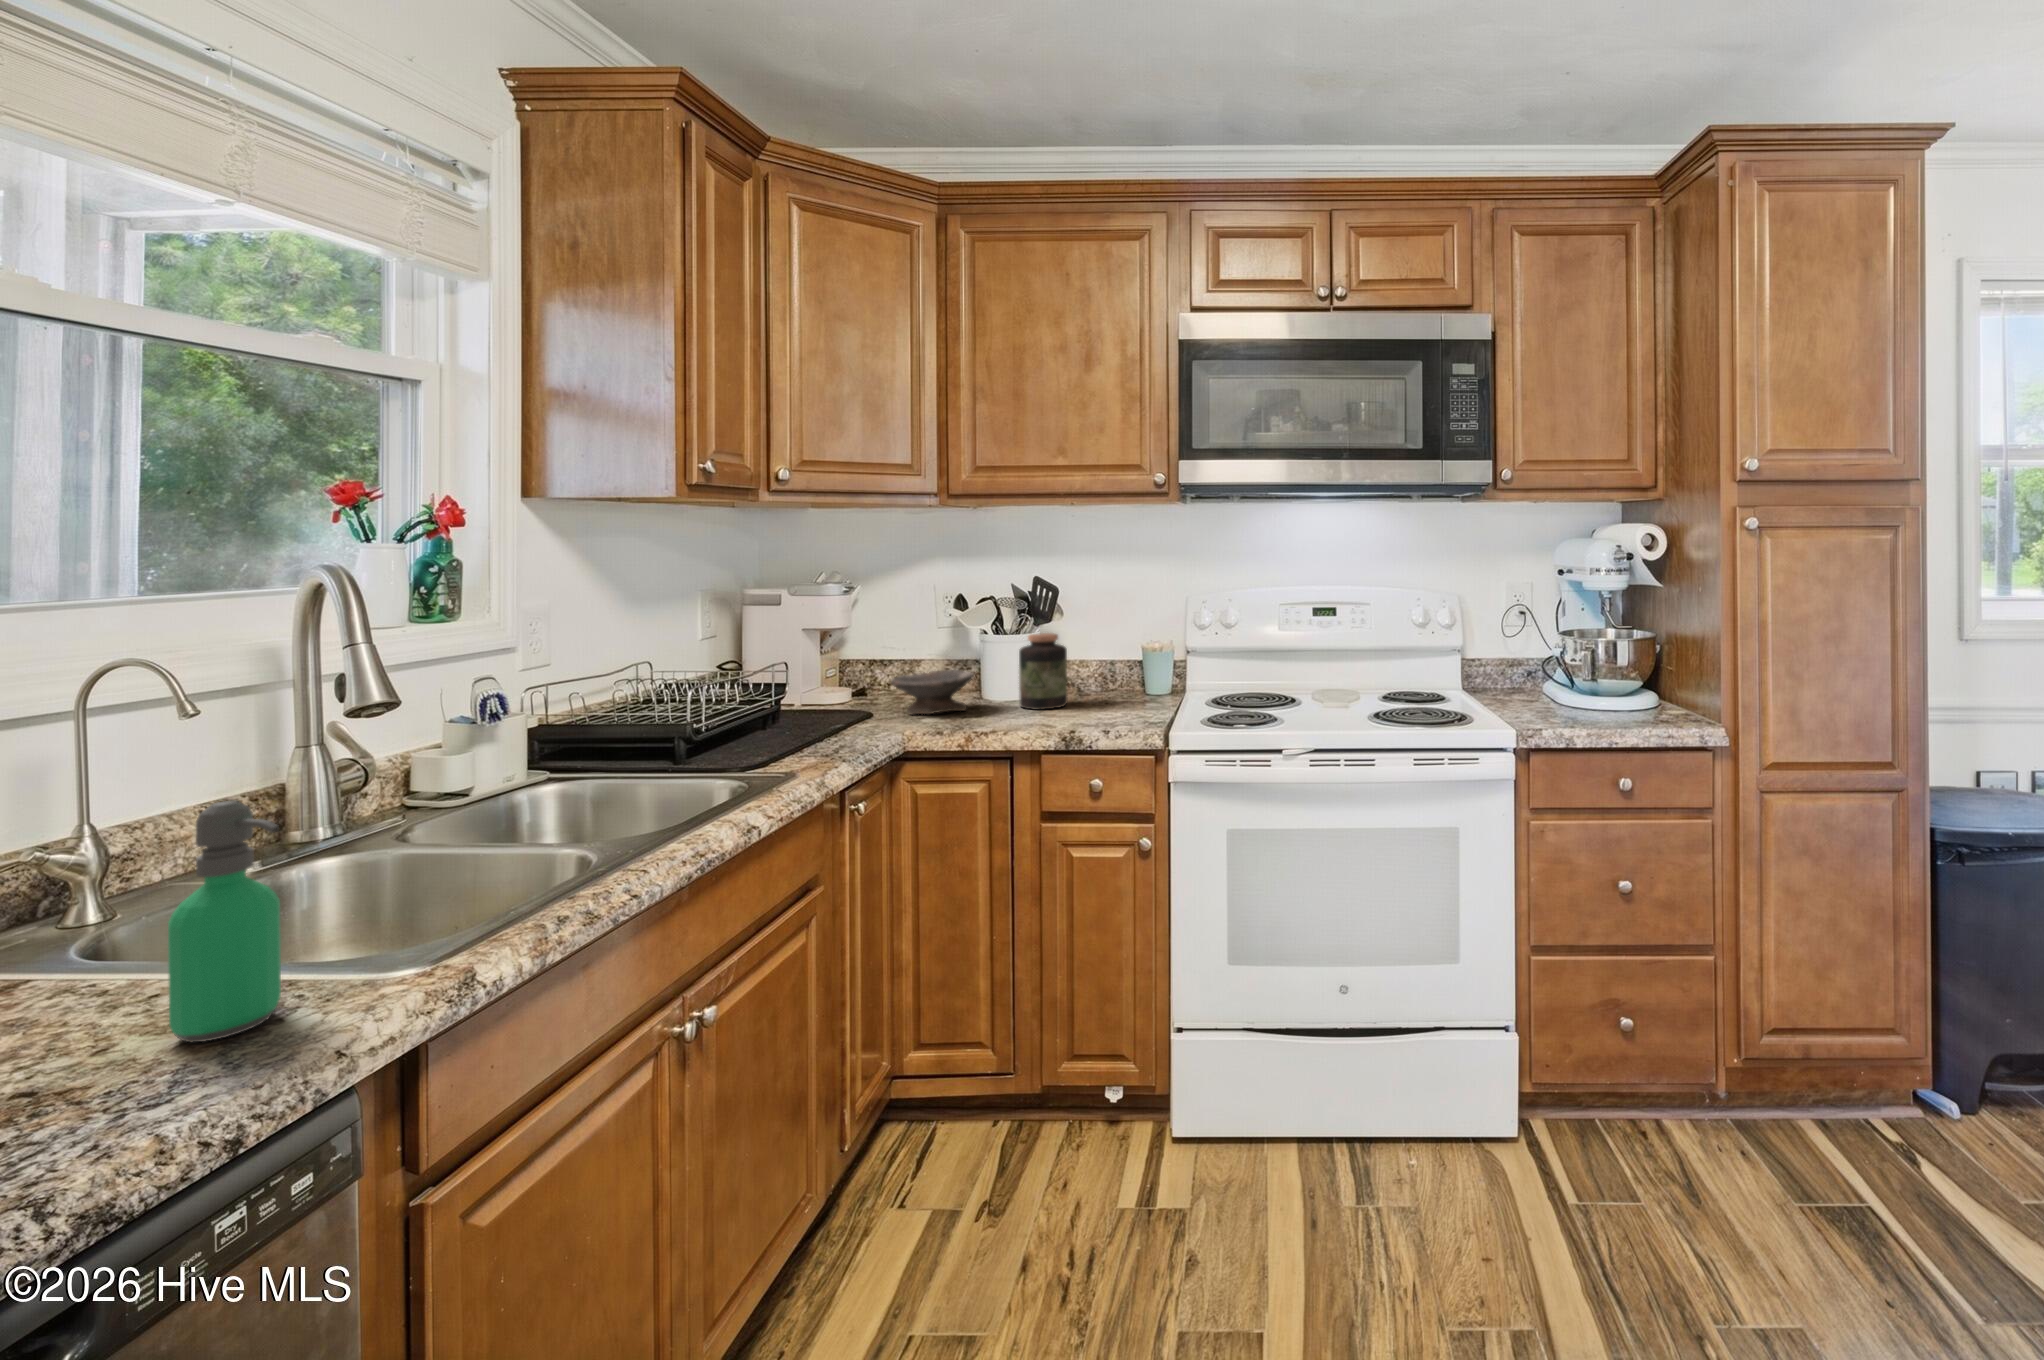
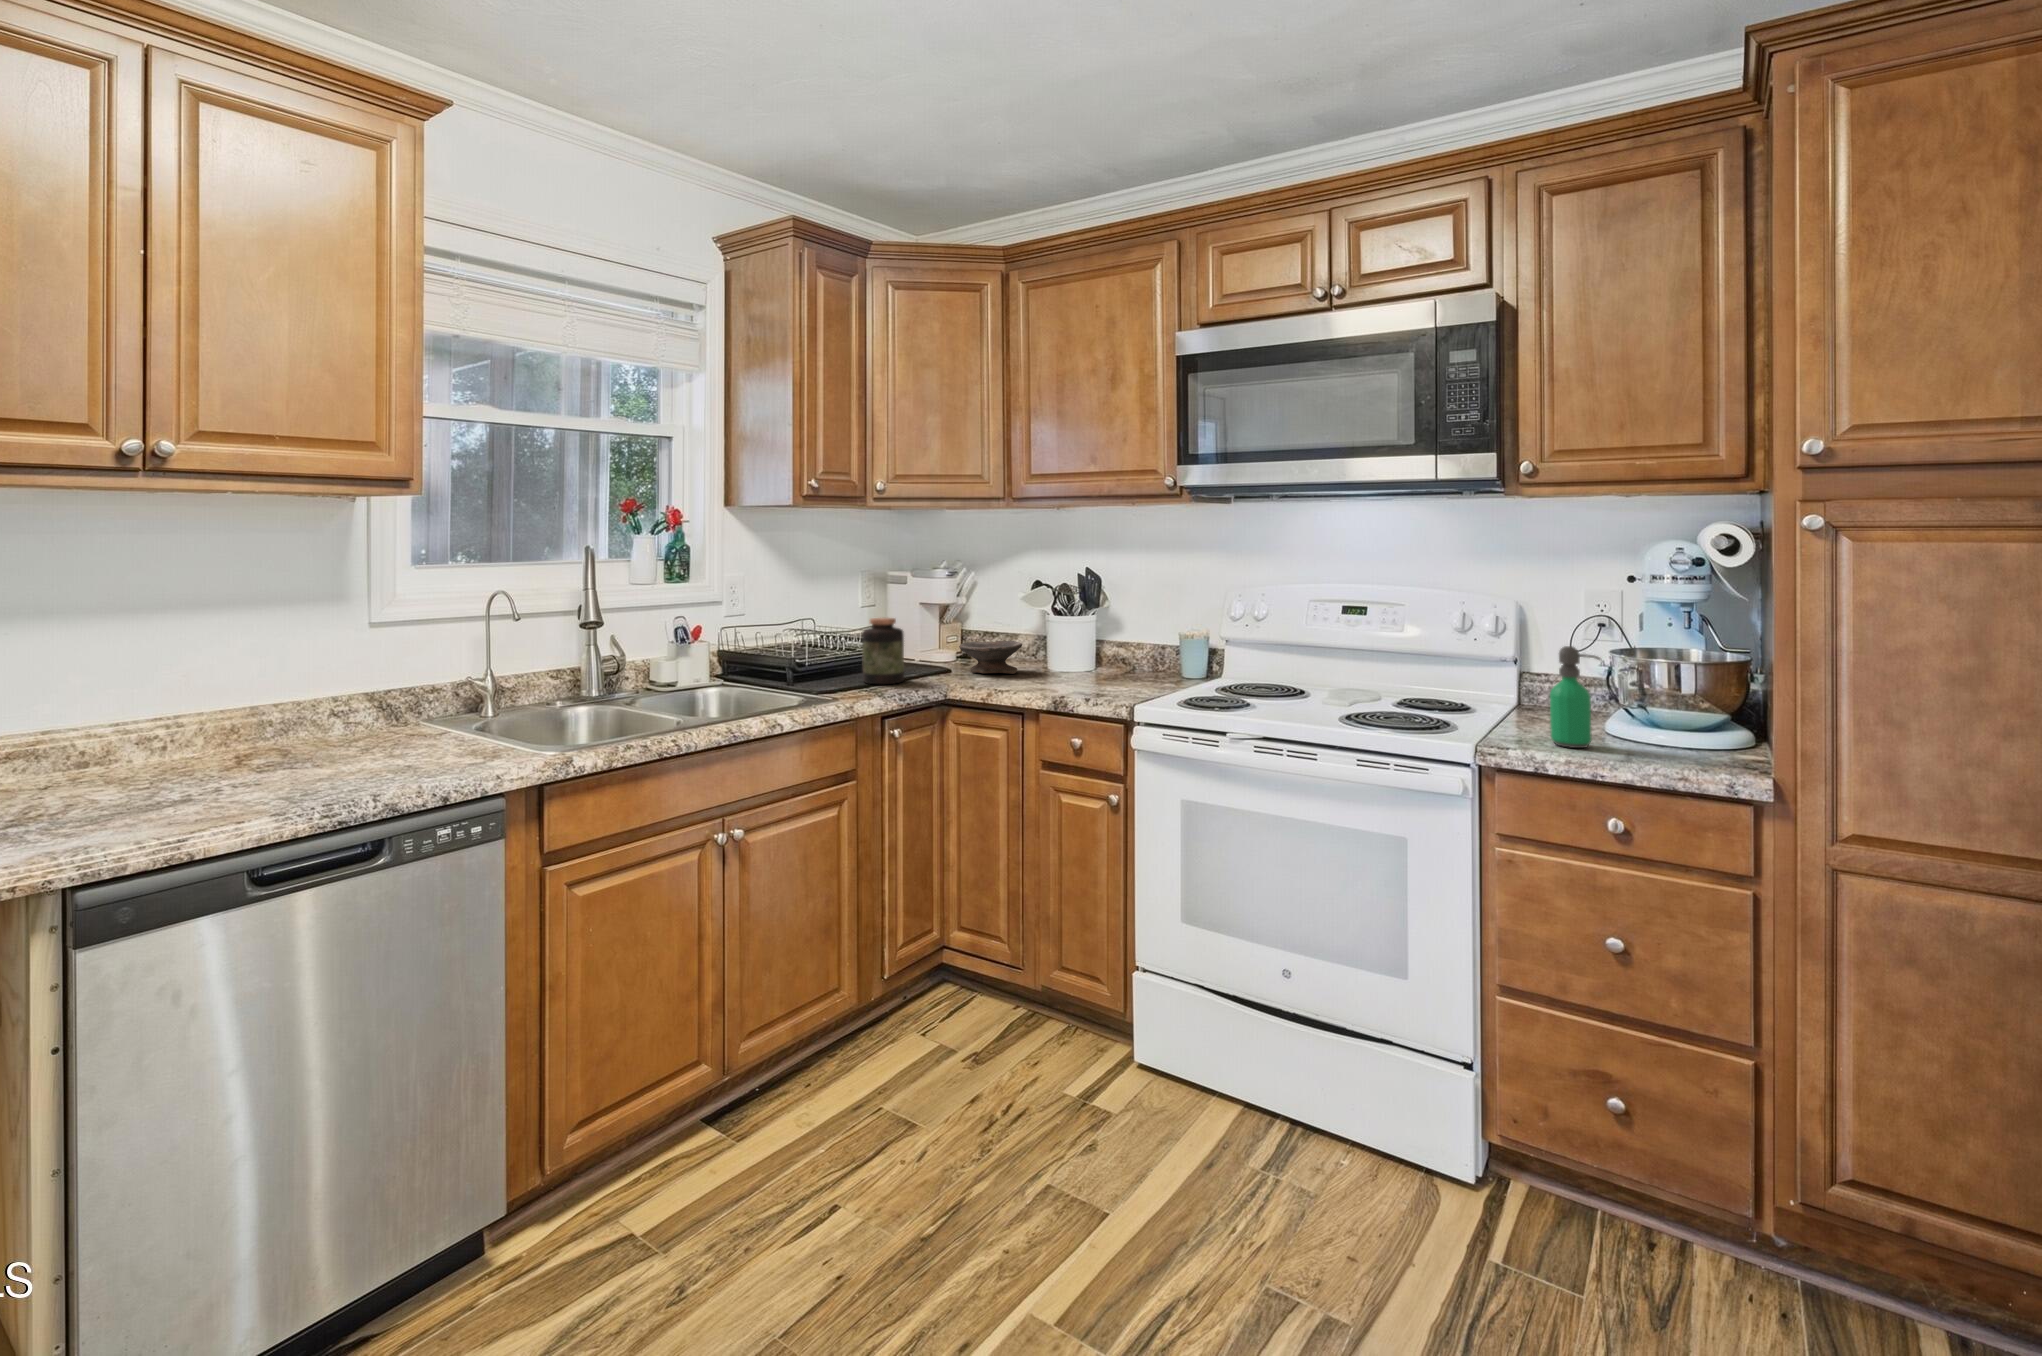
jar: present [1019,633,1067,710] -> present [862,618,904,684]
soap dispenser: present [168,800,281,1042] -> present [1550,646,1600,748]

